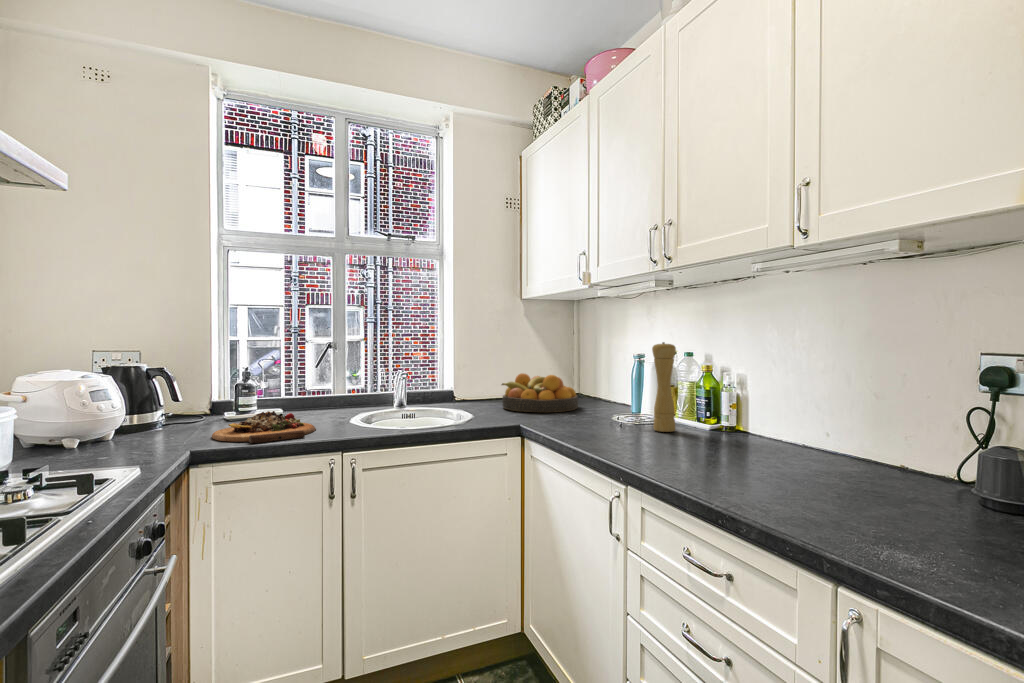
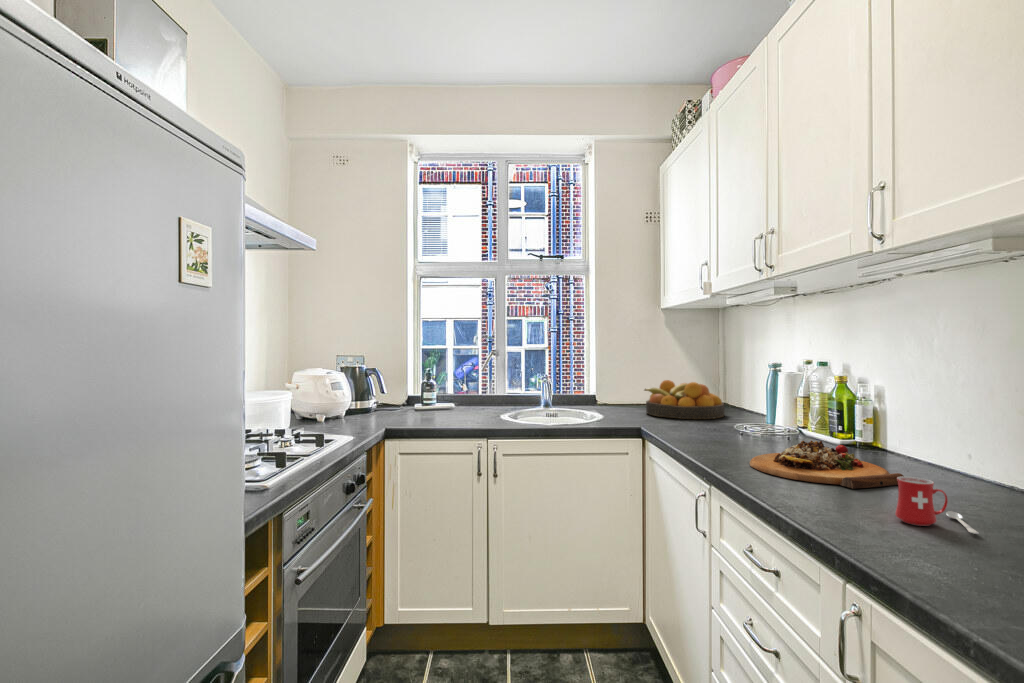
pepper mill: present [652,342,676,432] -> none [775,352,801,443]
cutting board: present [212,411,316,443] -> present [750,441,904,489]
mug: none [864,464,952,517] -> present [895,477,979,534]

